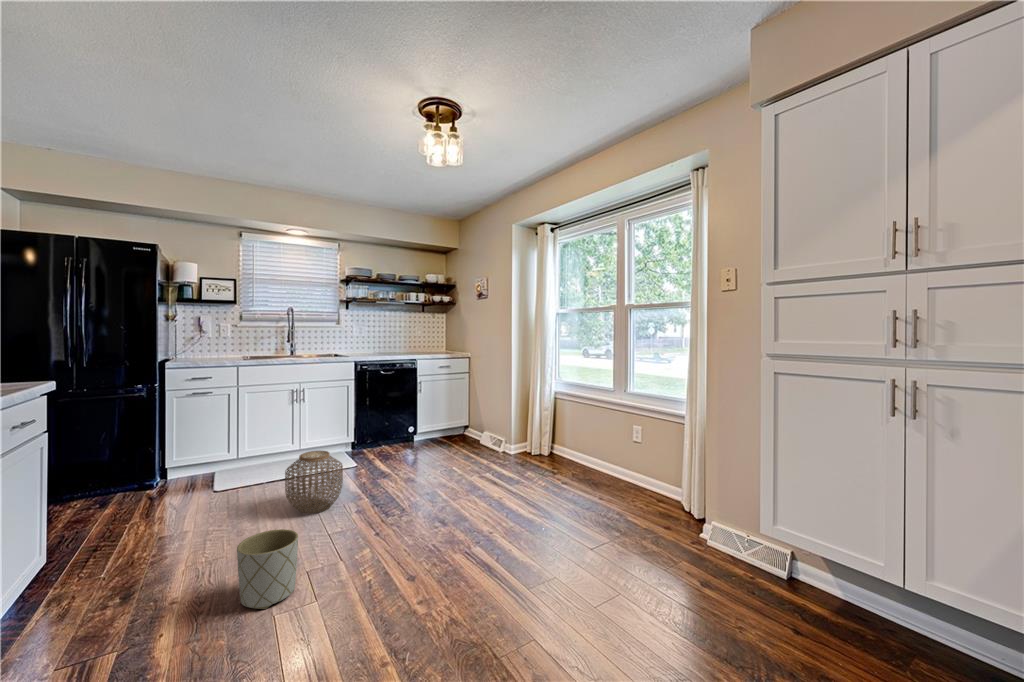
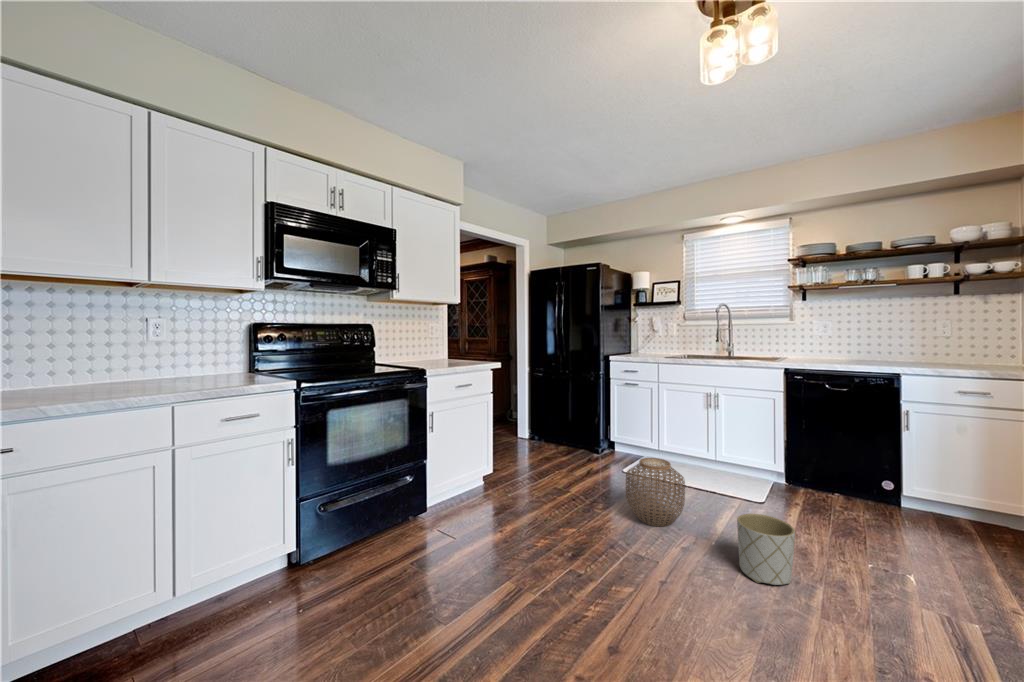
planter: present [237,529,298,609] -> present [737,514,795,585]

